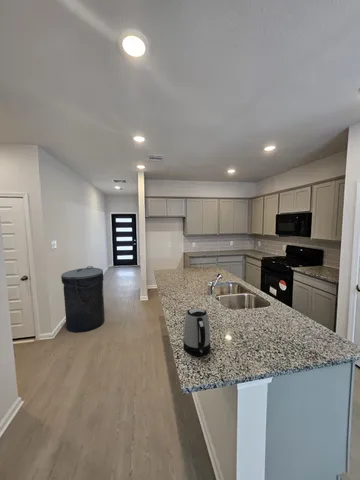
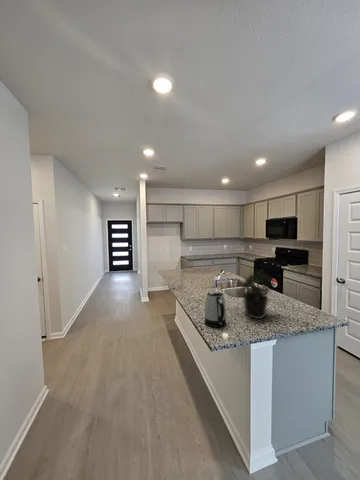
trash can: present [61,266,105,332] -> none [71,269,111,331]
potted plant: none [233,281,279,343] -> present [242,272,276,319]

